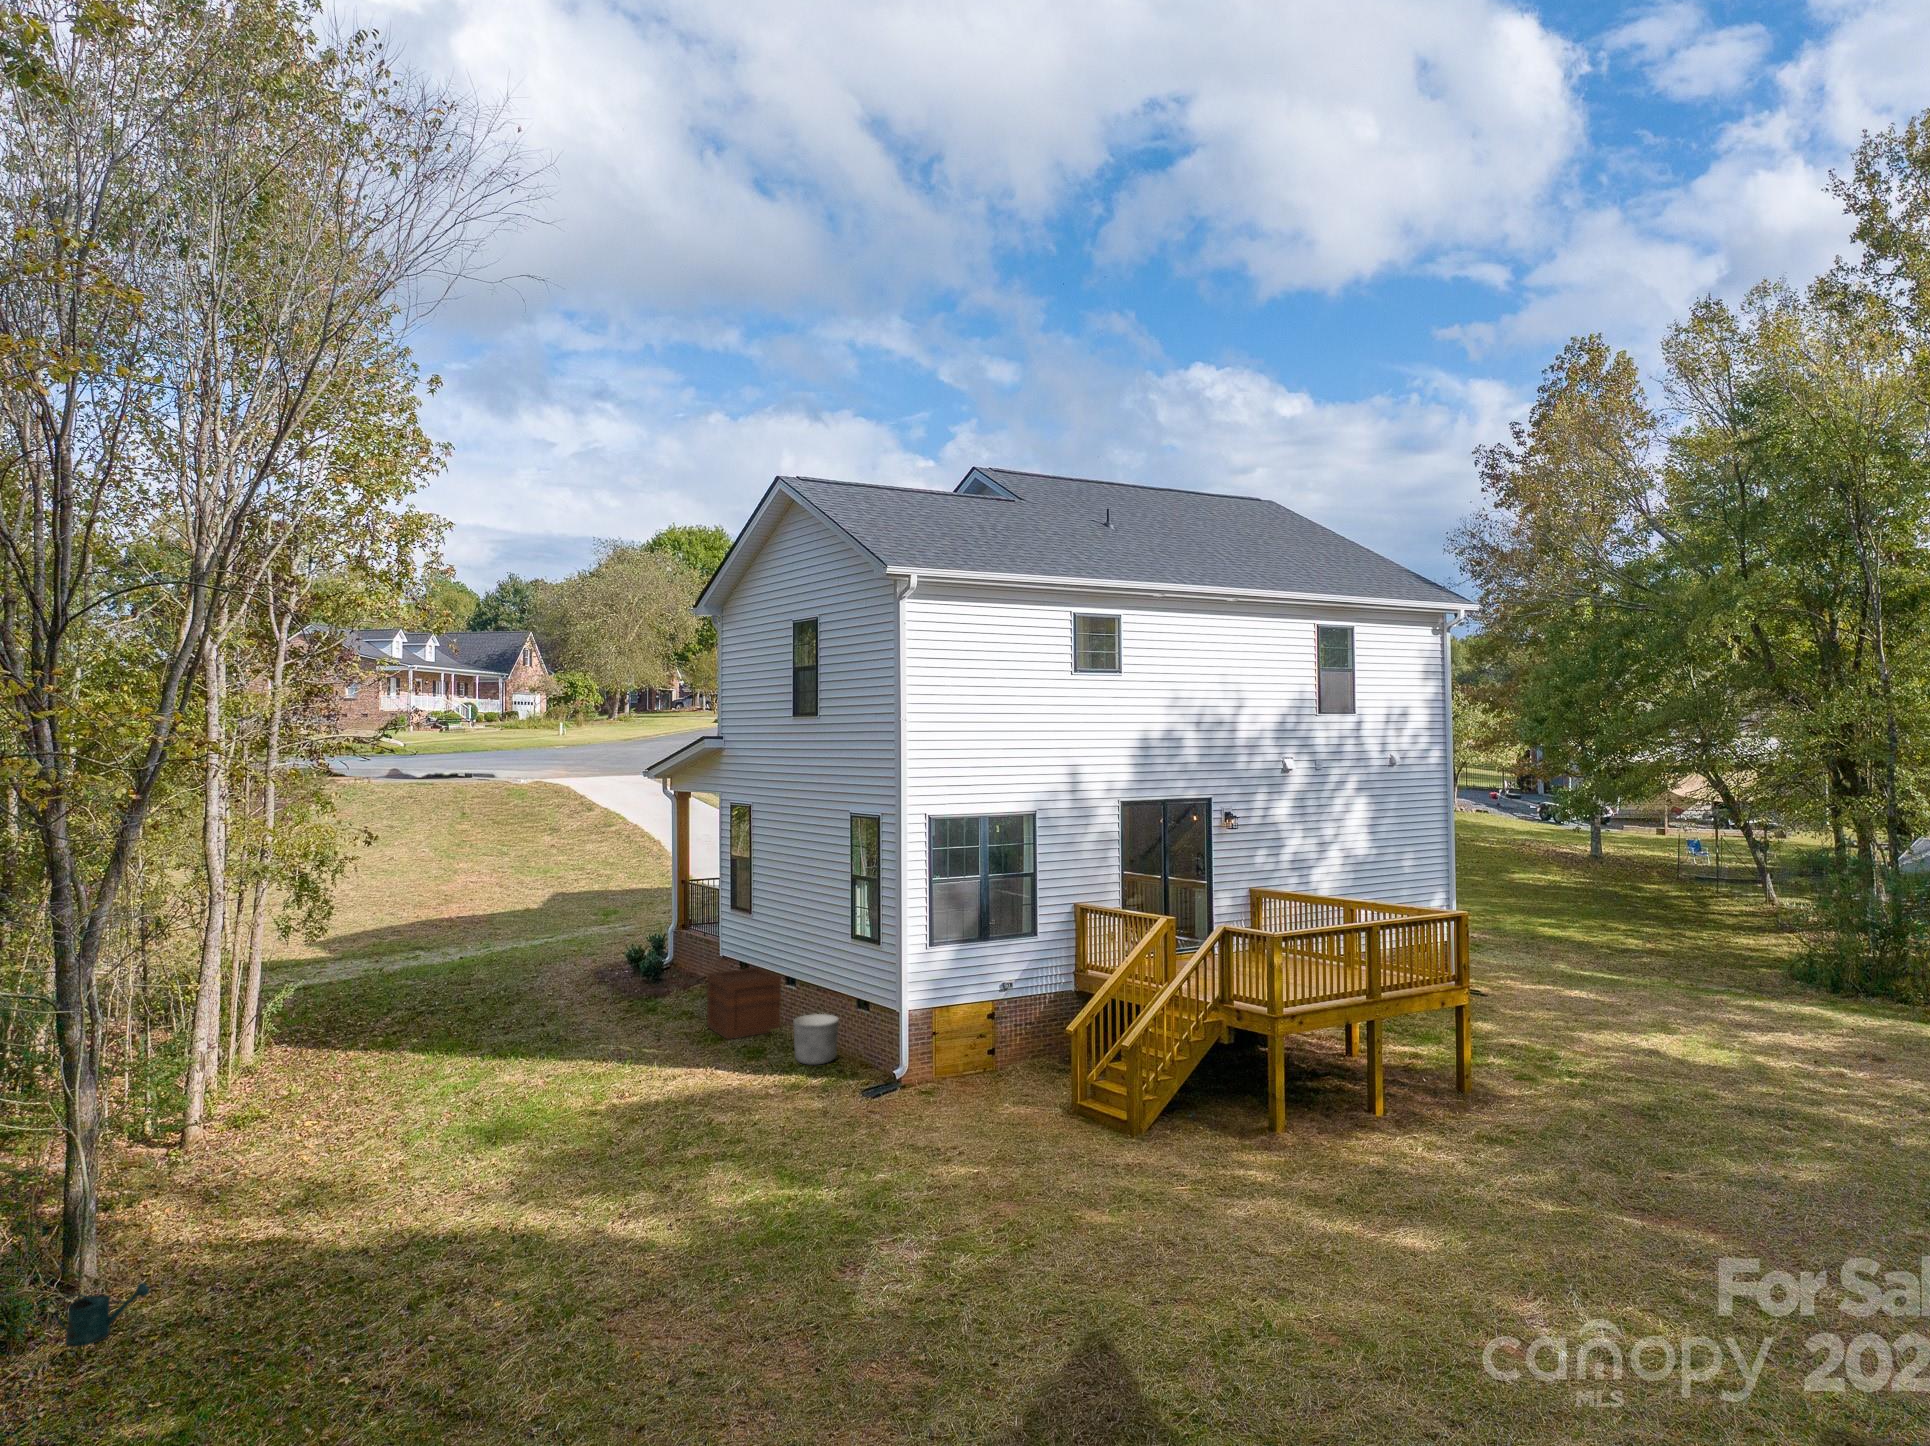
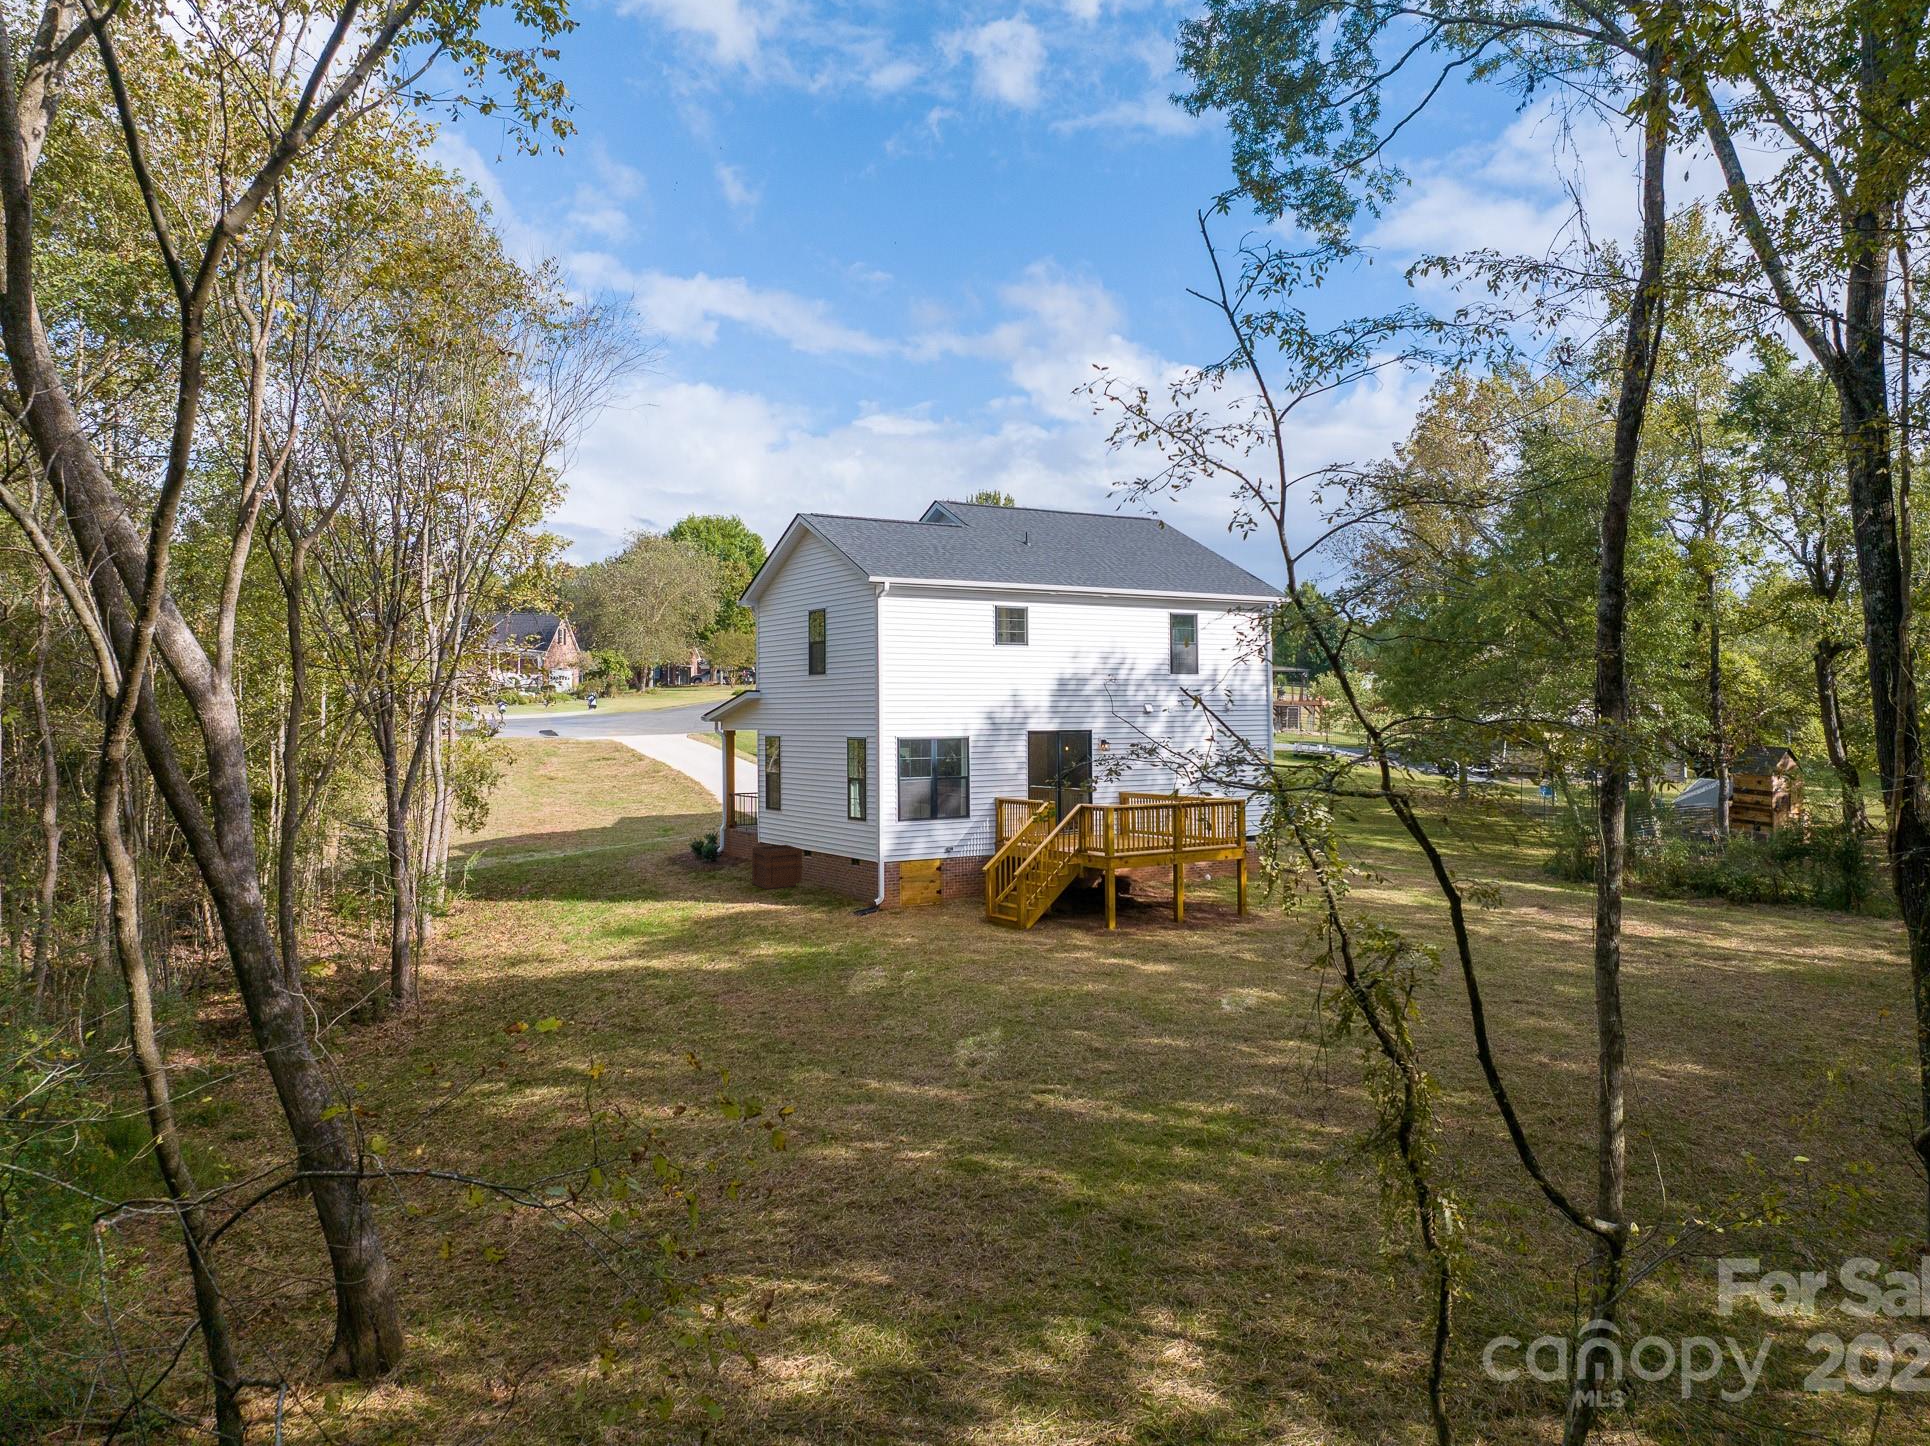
planter: present [794,1014,838,1065] -> none [810,870,840,900]
watering can: present [55,1283,149,1348] -> none [418,969,464,999]

